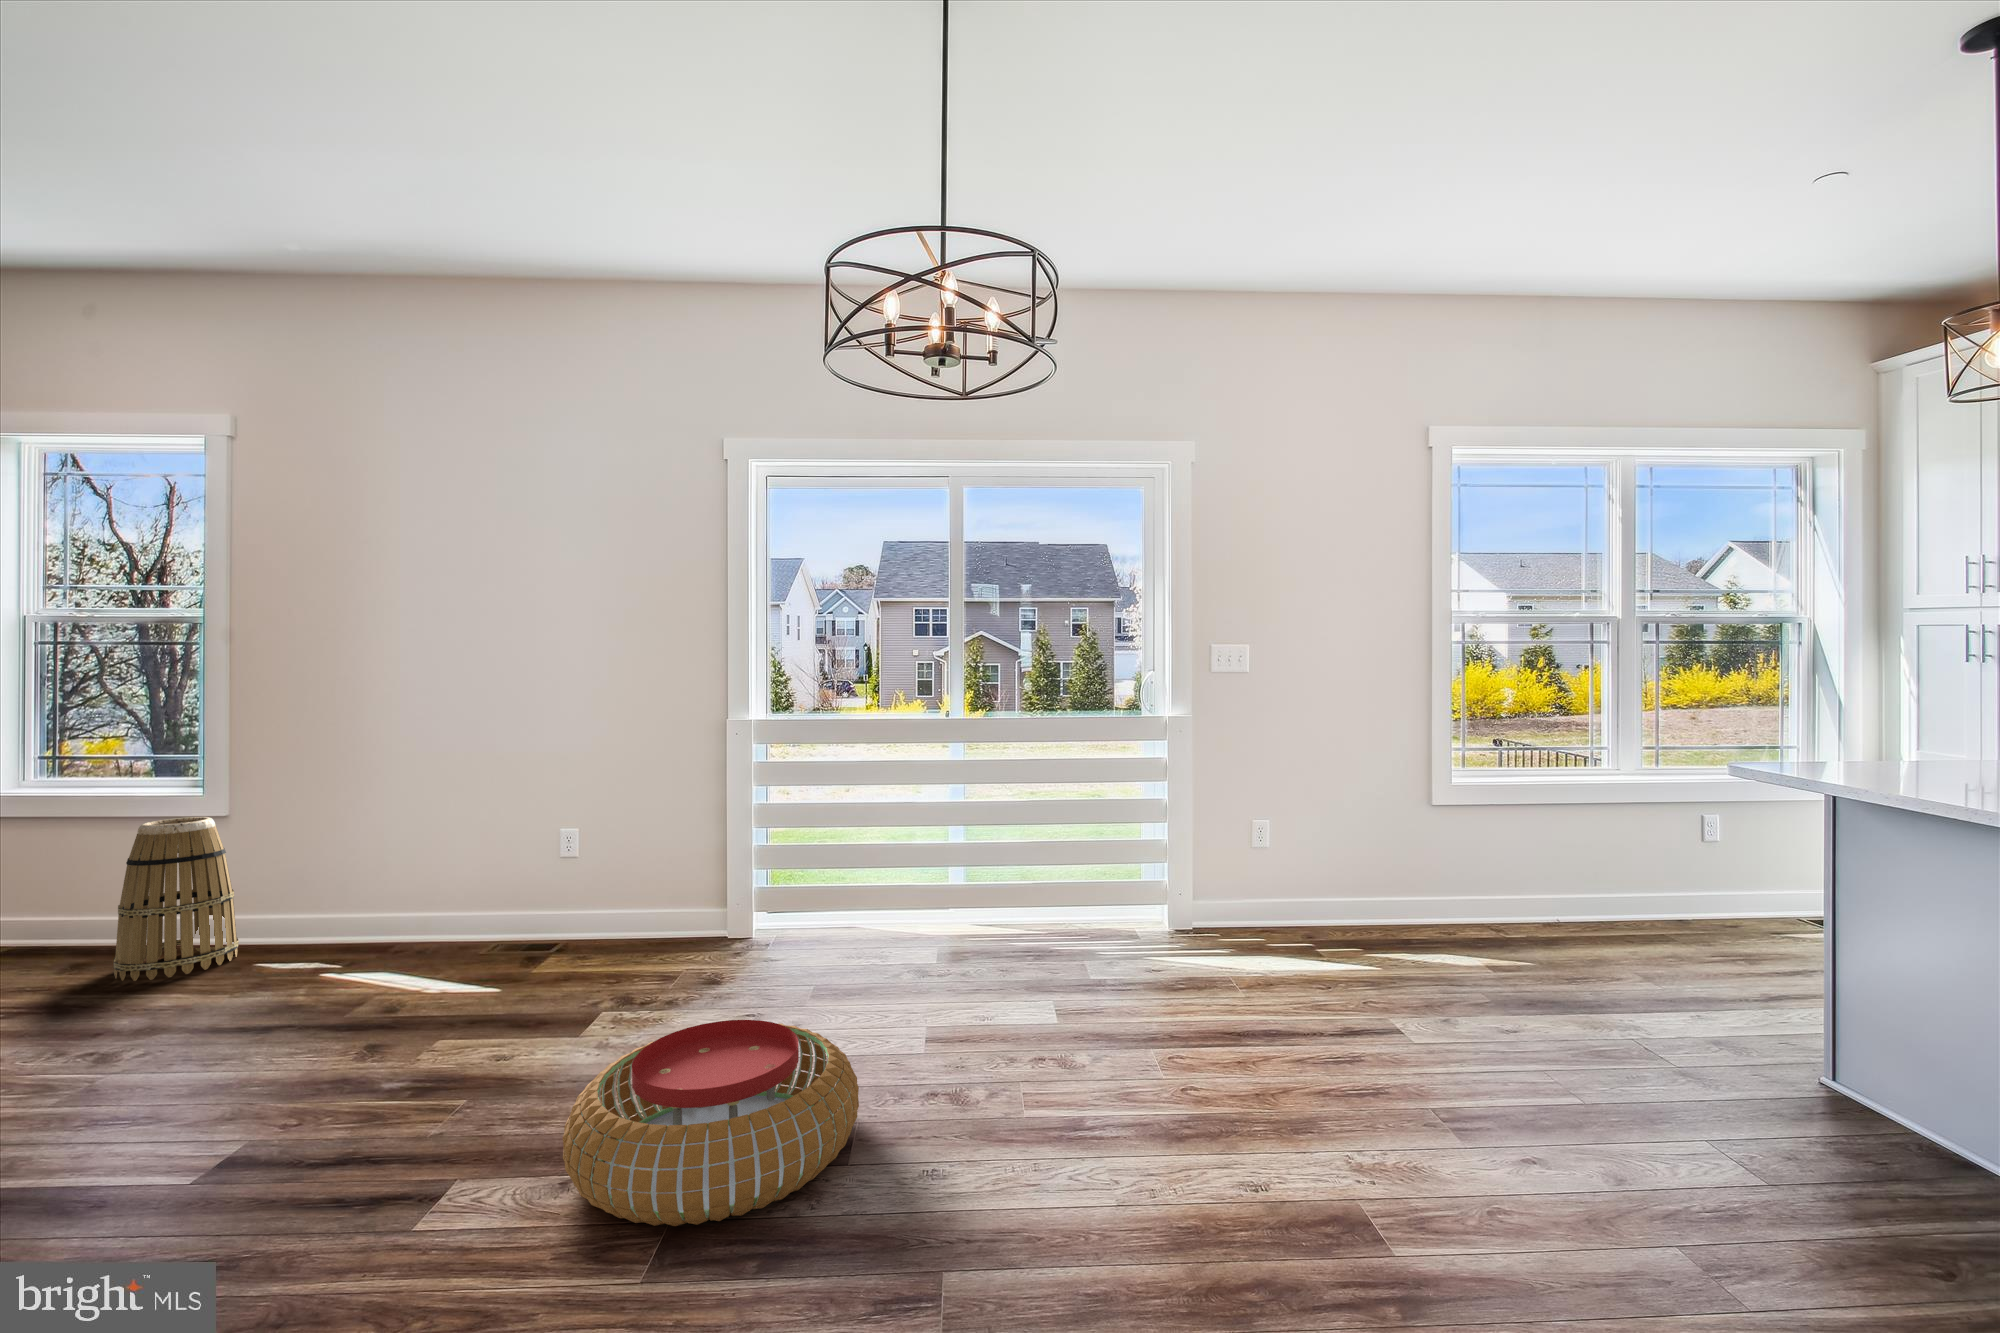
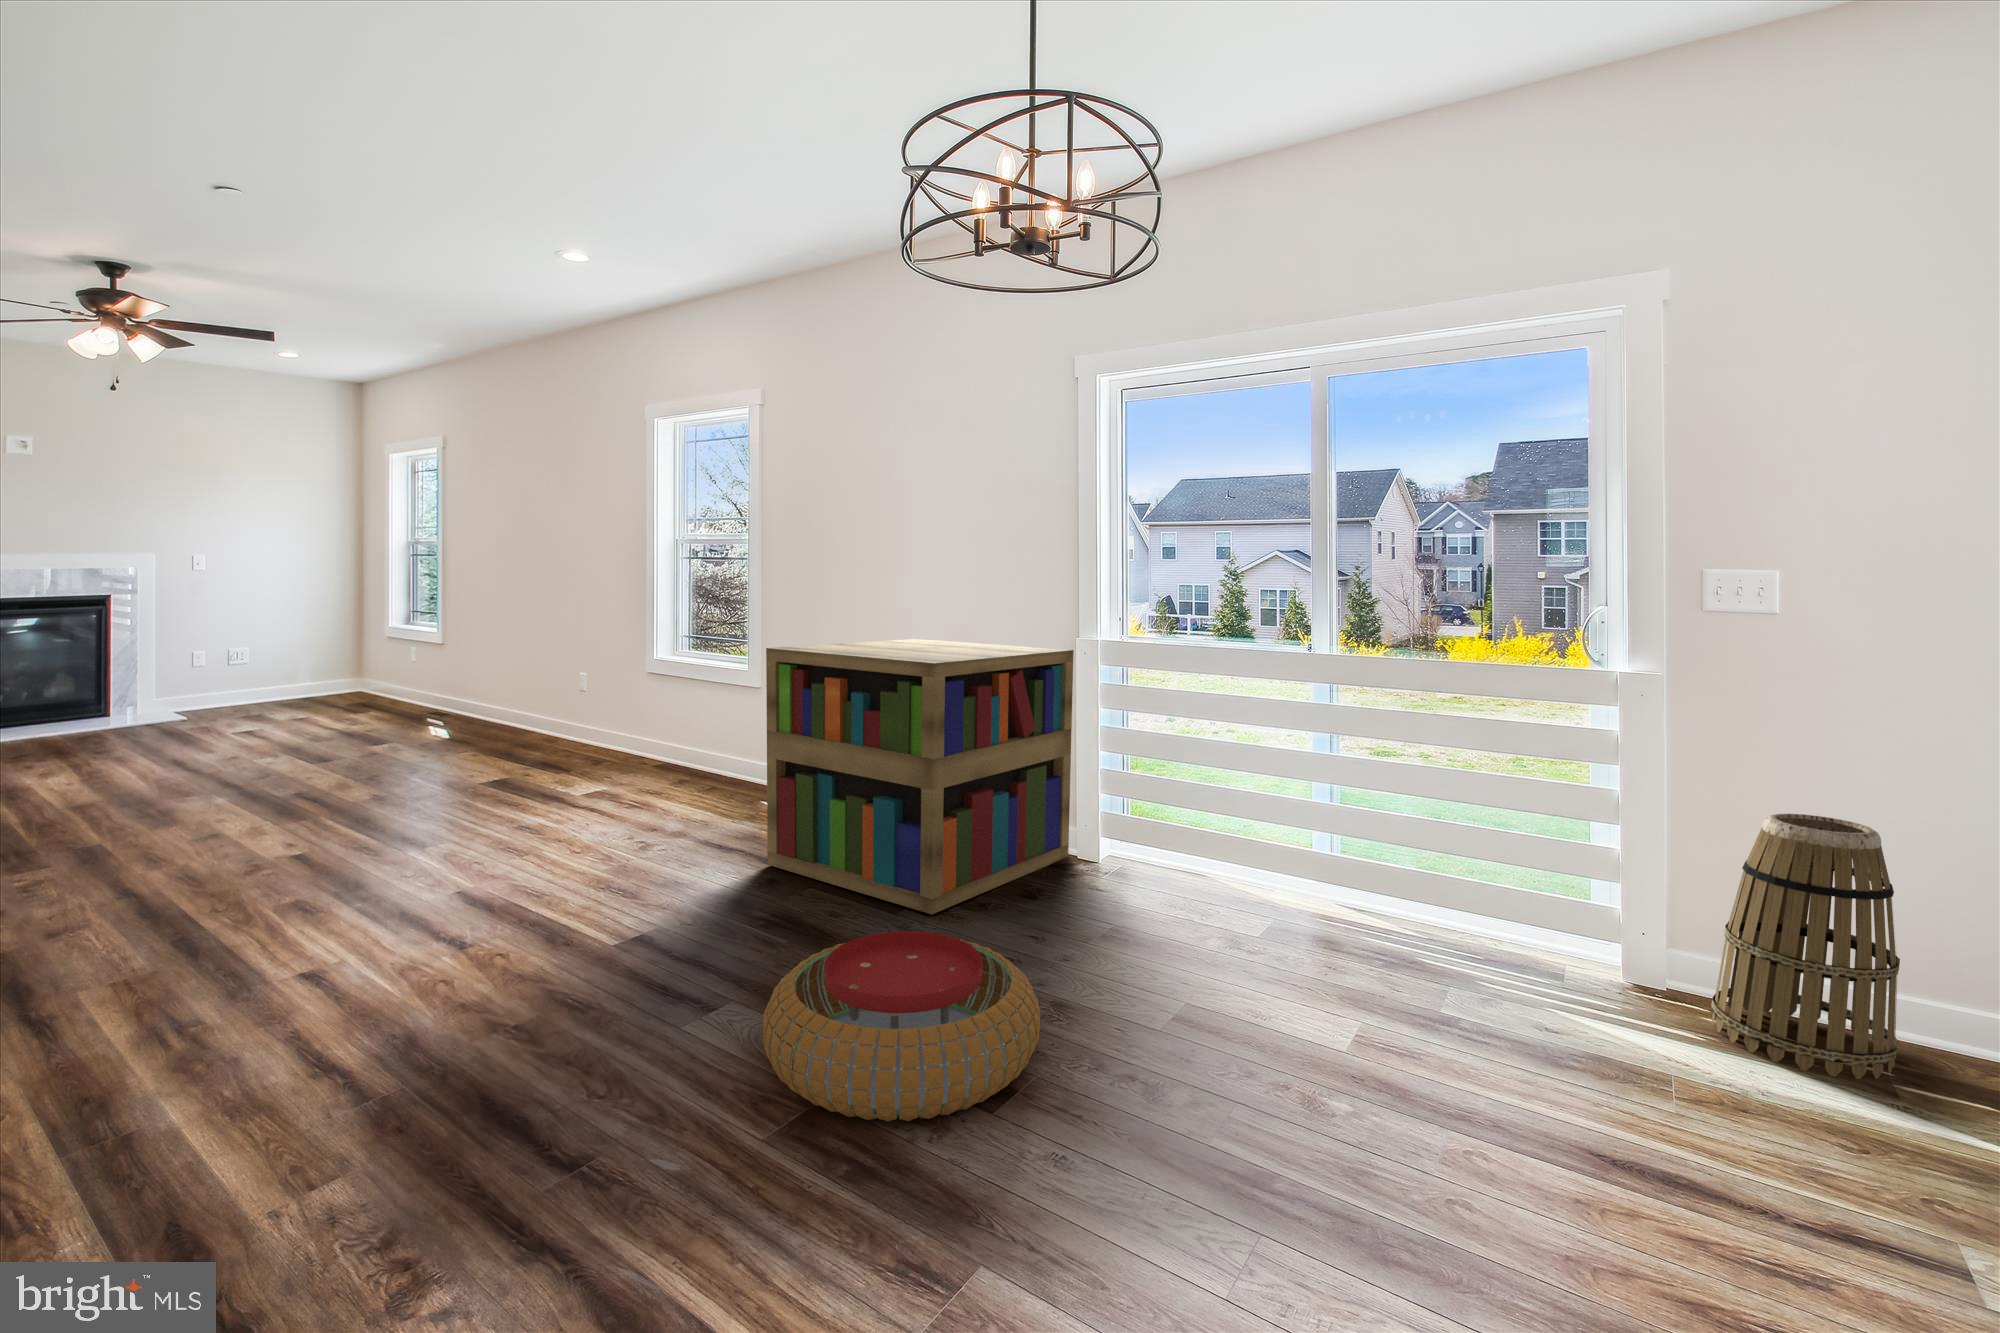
bookshelf: none [356,740,712,1031] -> present [766,639,1074,914]
basket: present [114,817,239,981] -> present [1711,814,1900,1079]

